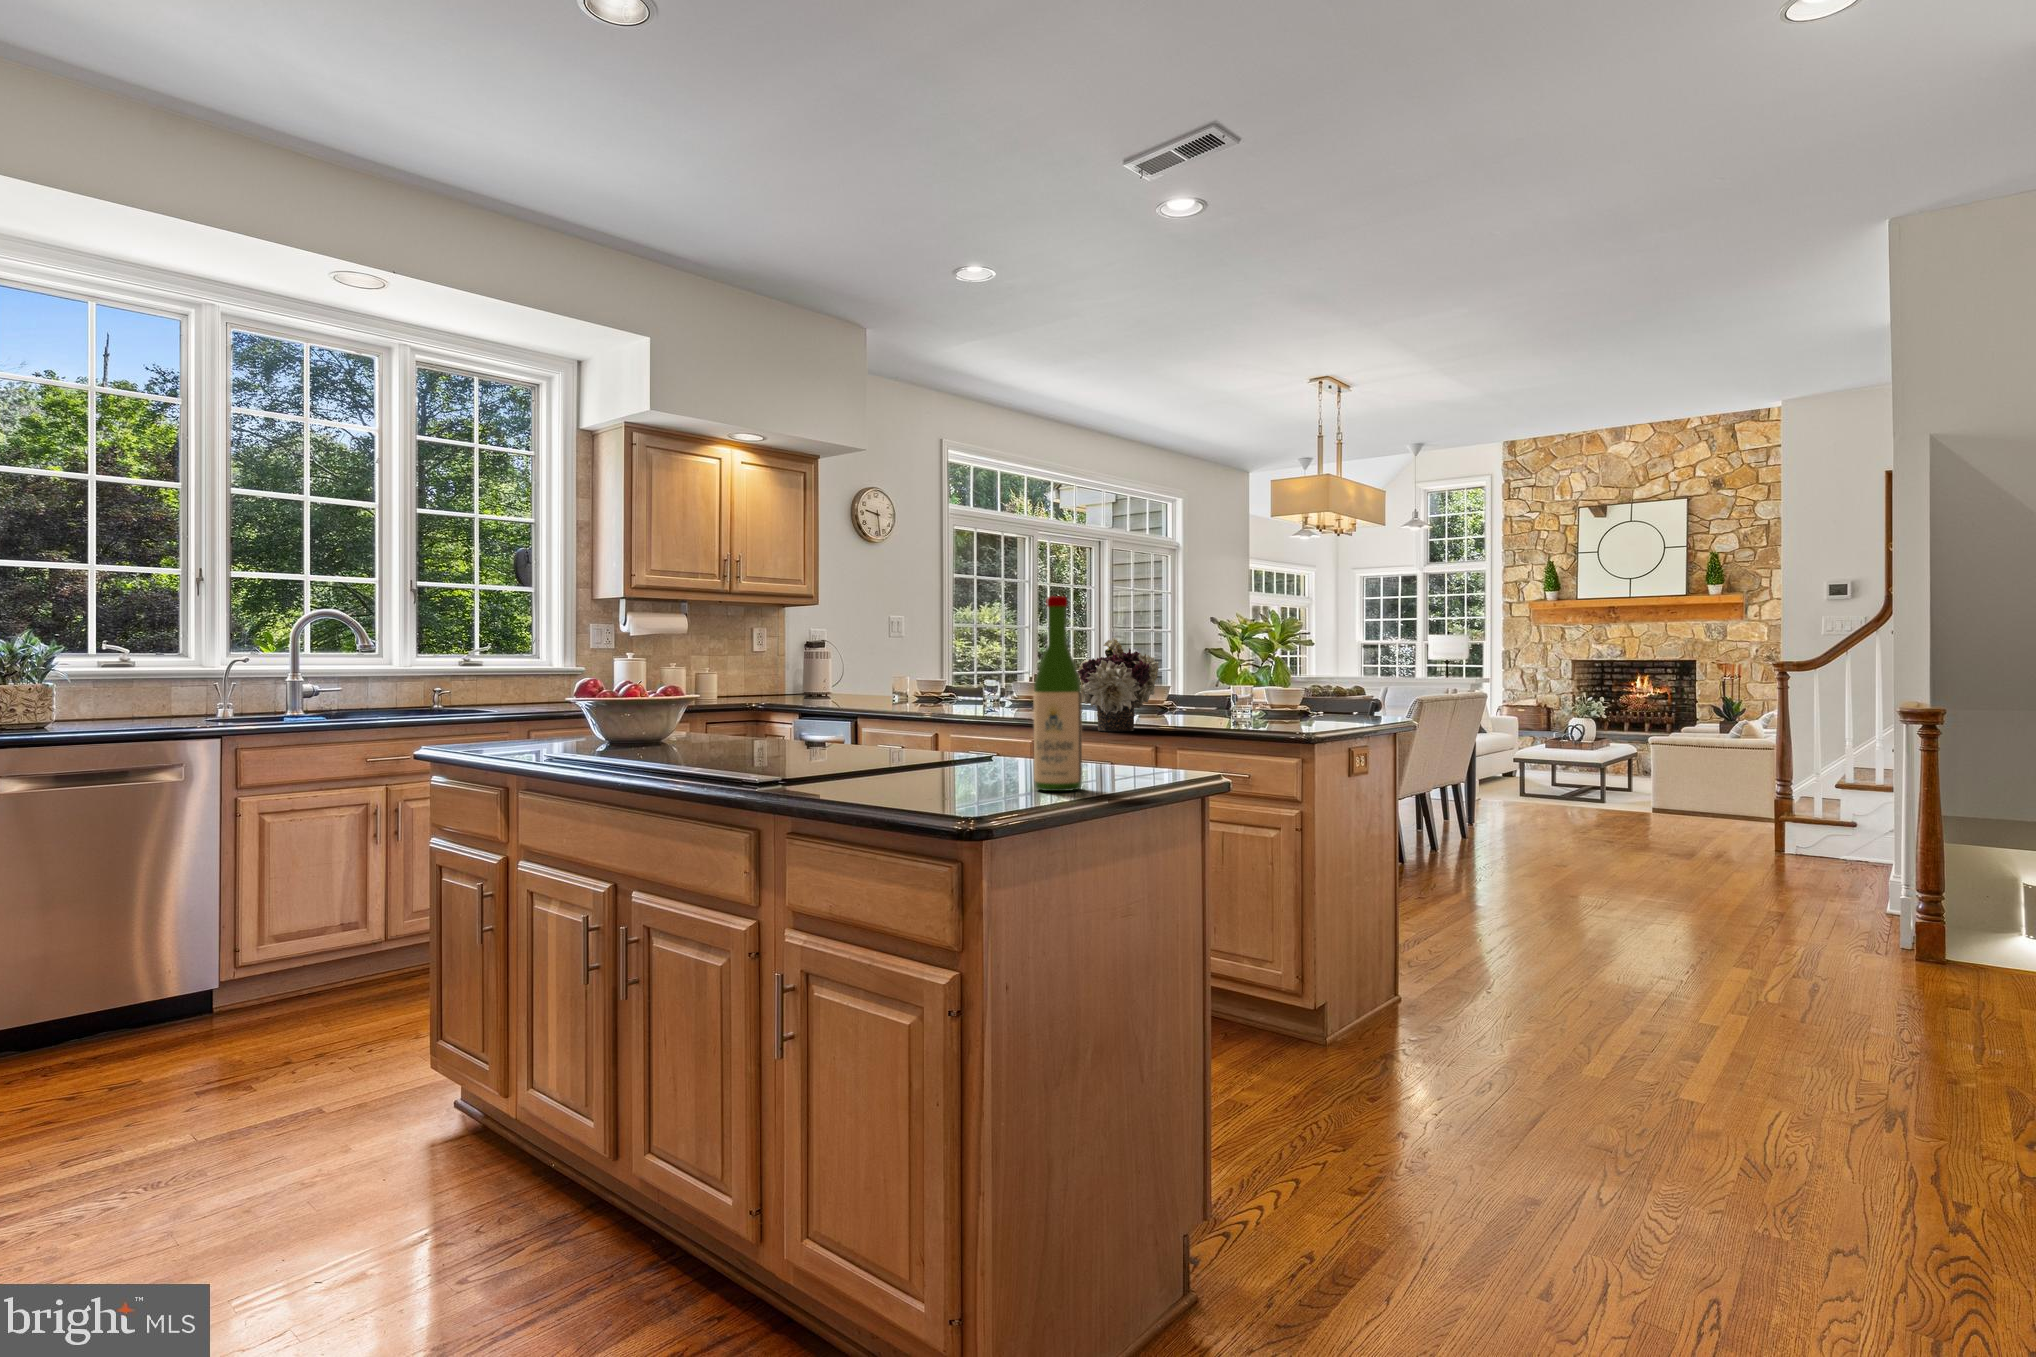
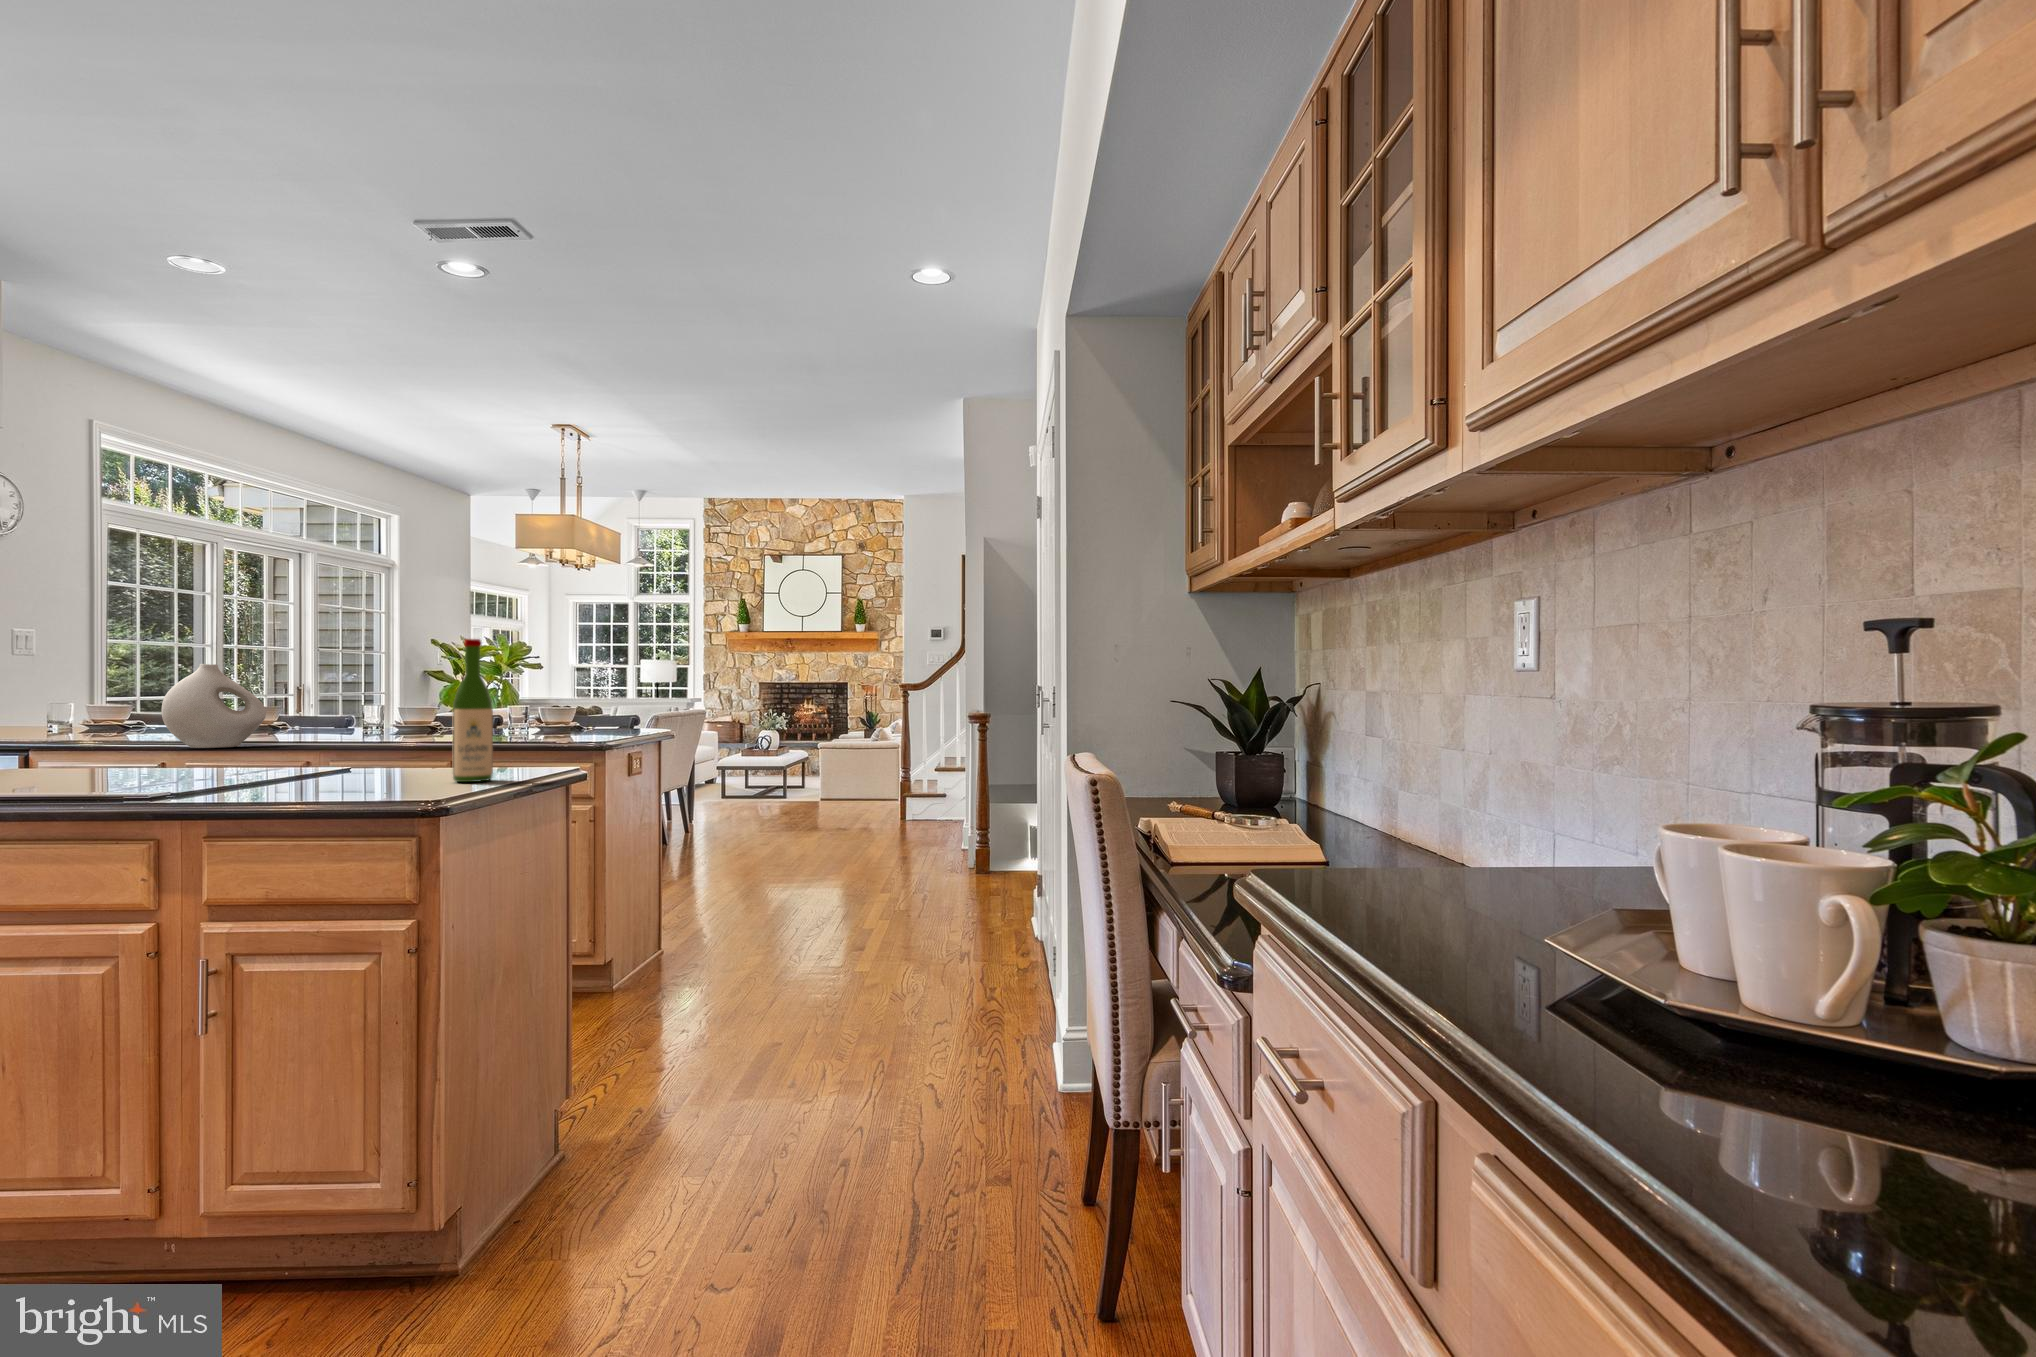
flower arrangement: present [1078,638,1159,731] -> none [360,663,451,749]
vase: none [926,642,1006,723] -> present [162,664,266,748]

